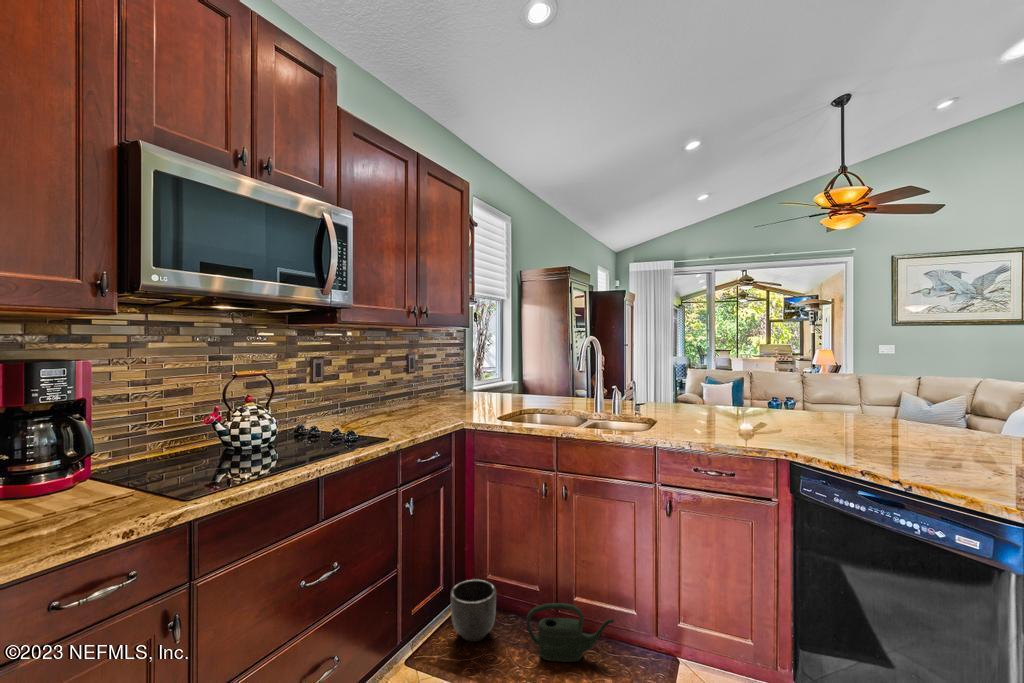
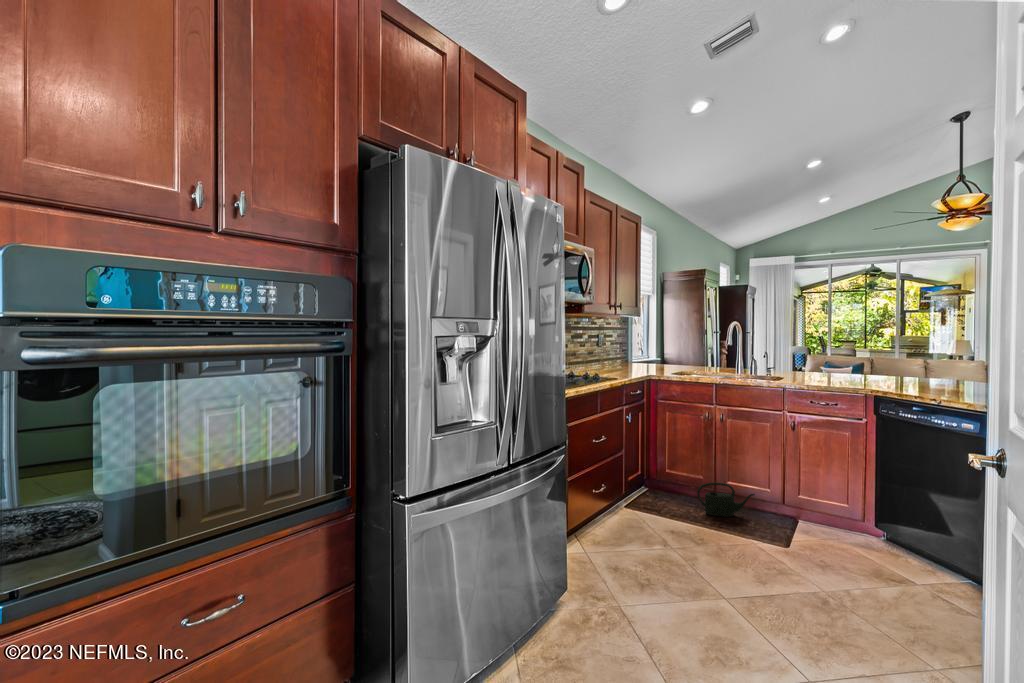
planter: present [451,579,496,642] -> none [646,472,675,505]

